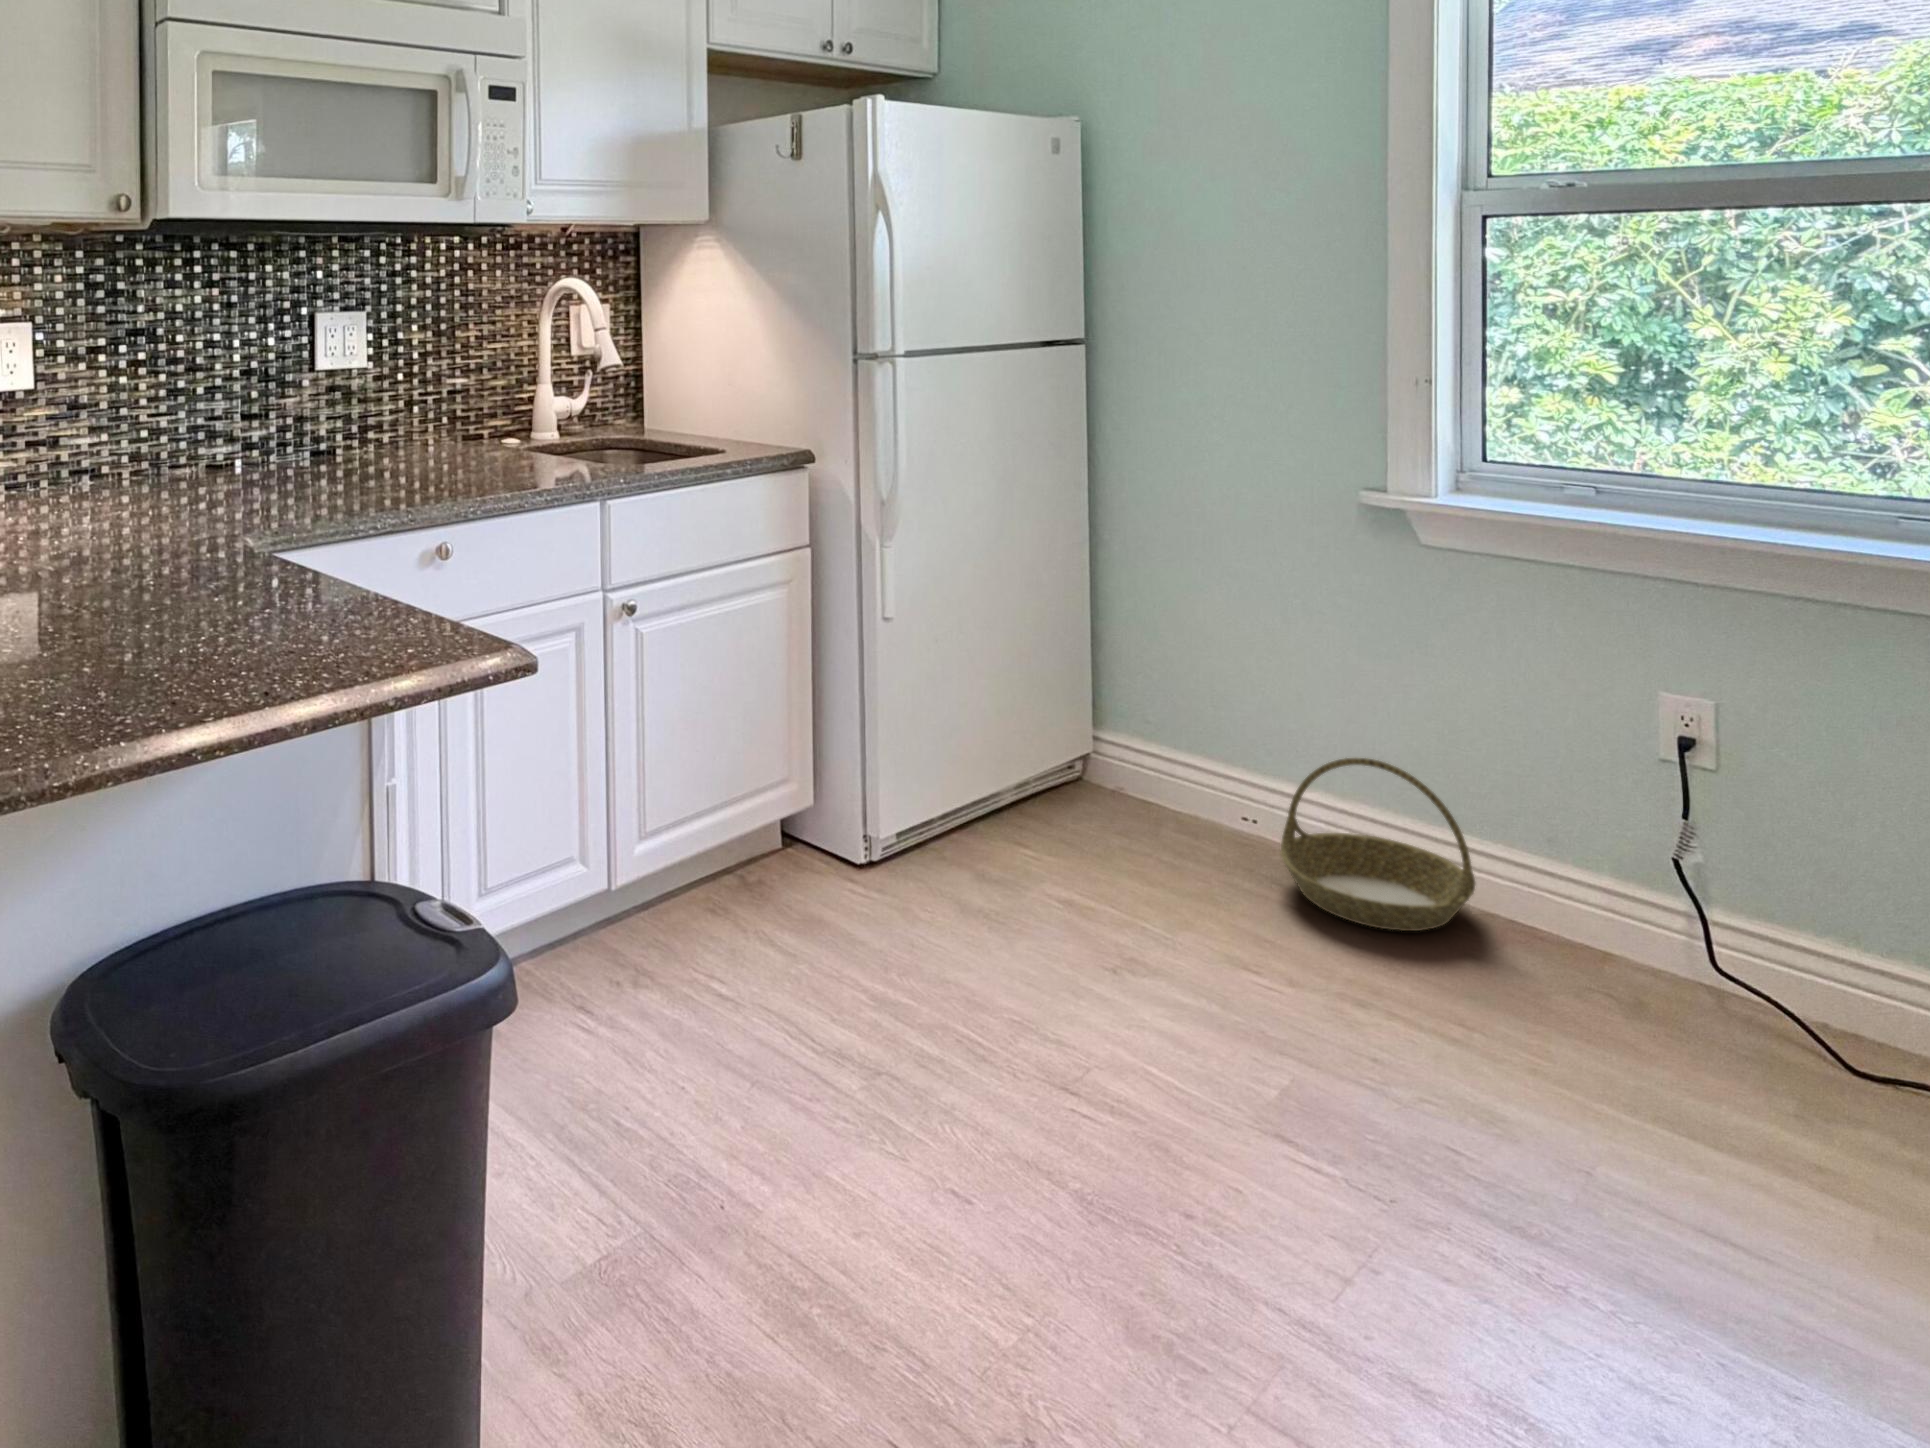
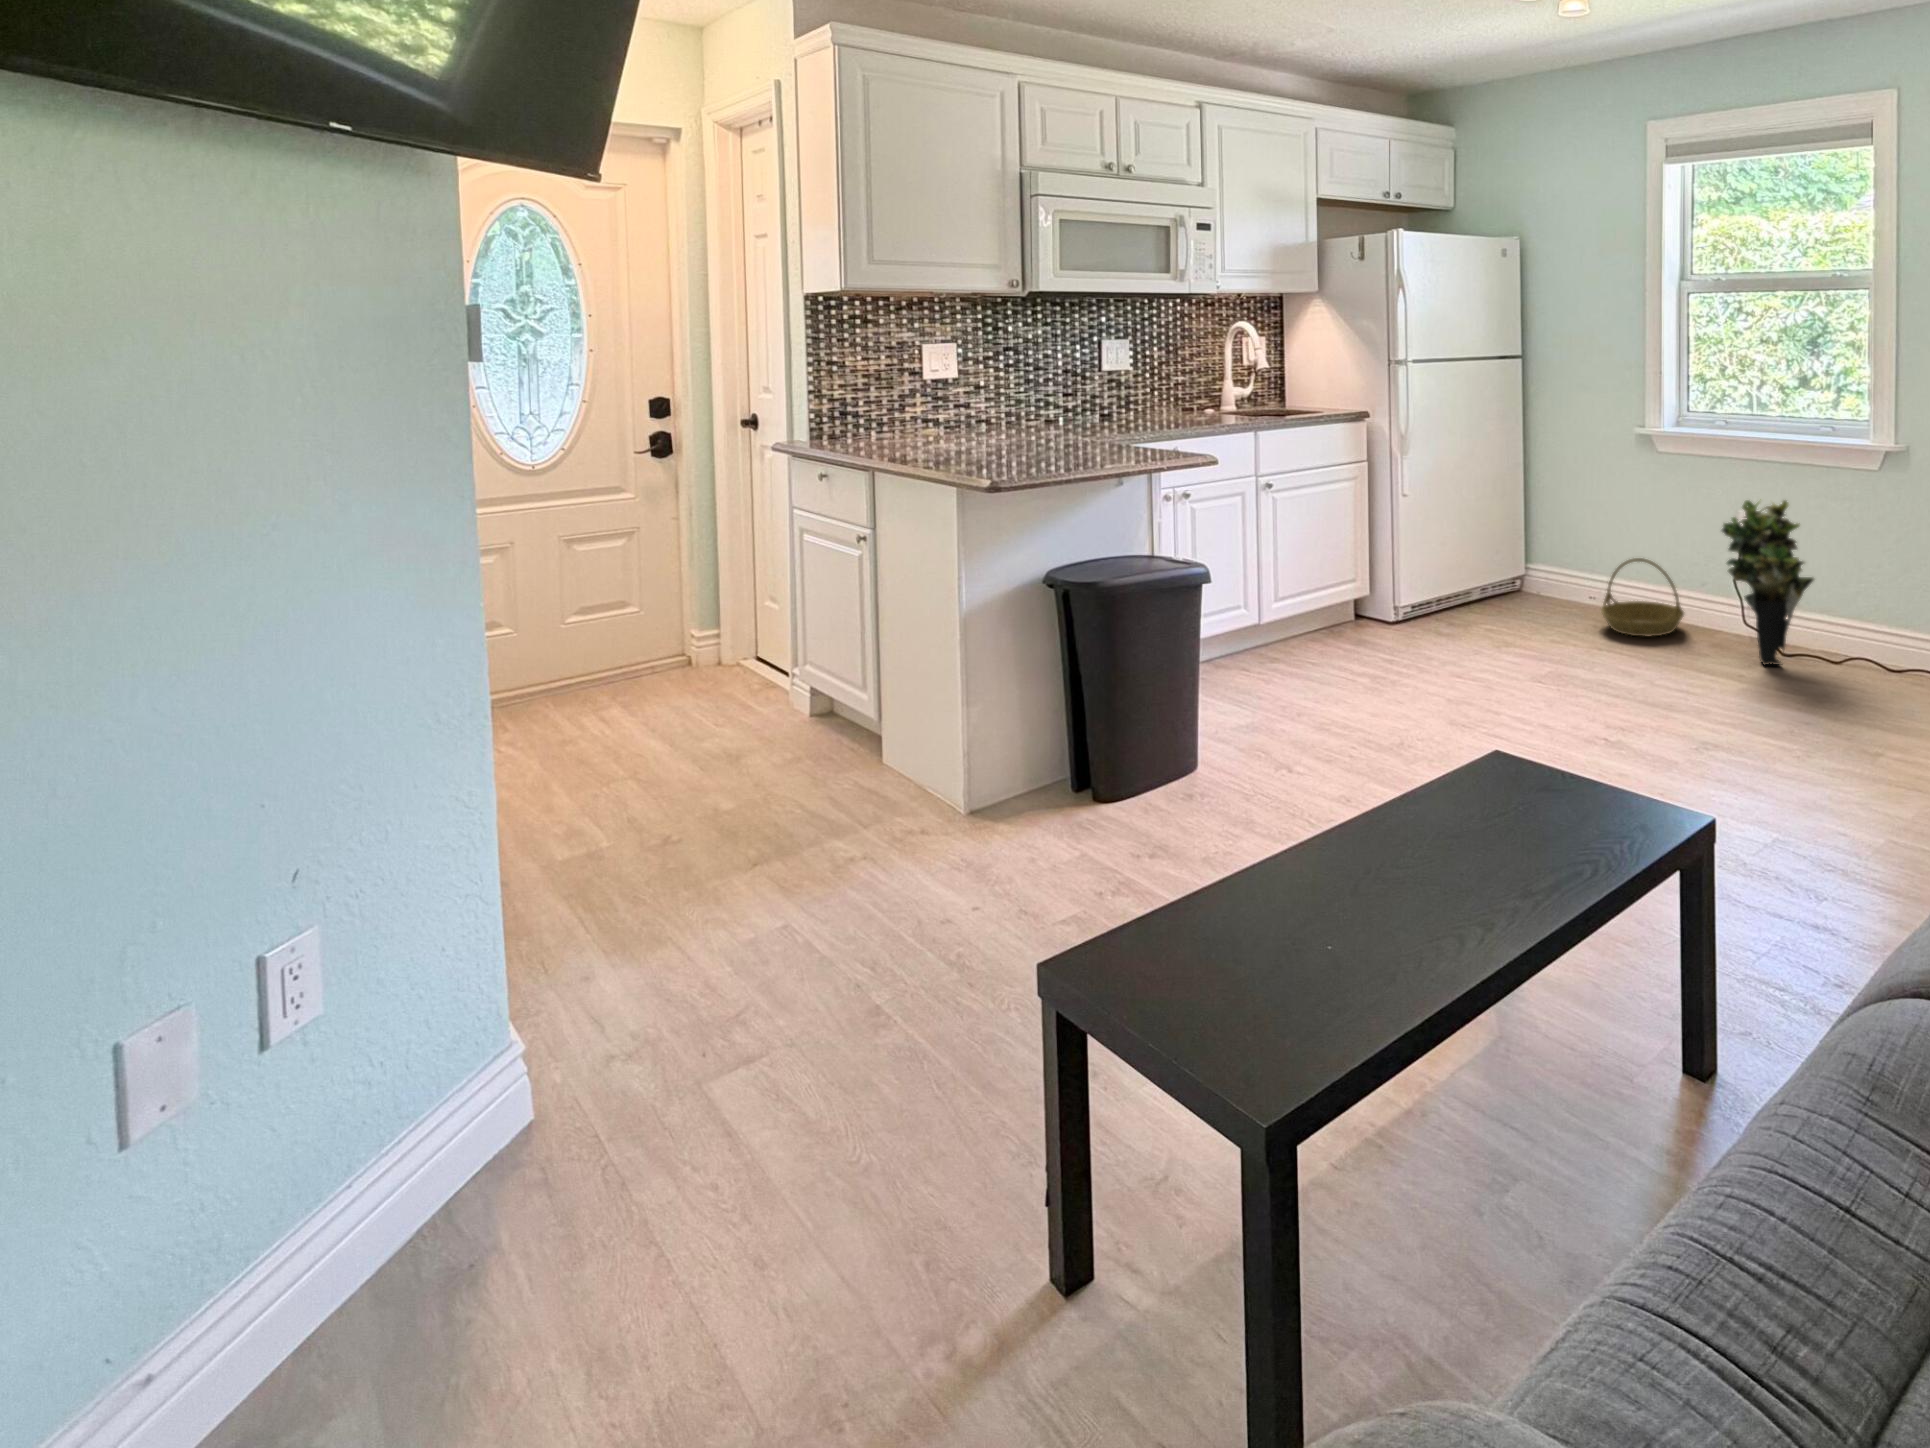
potted plant: none [1602,663,1874,1066] -> present [1721,499,1814,665]

